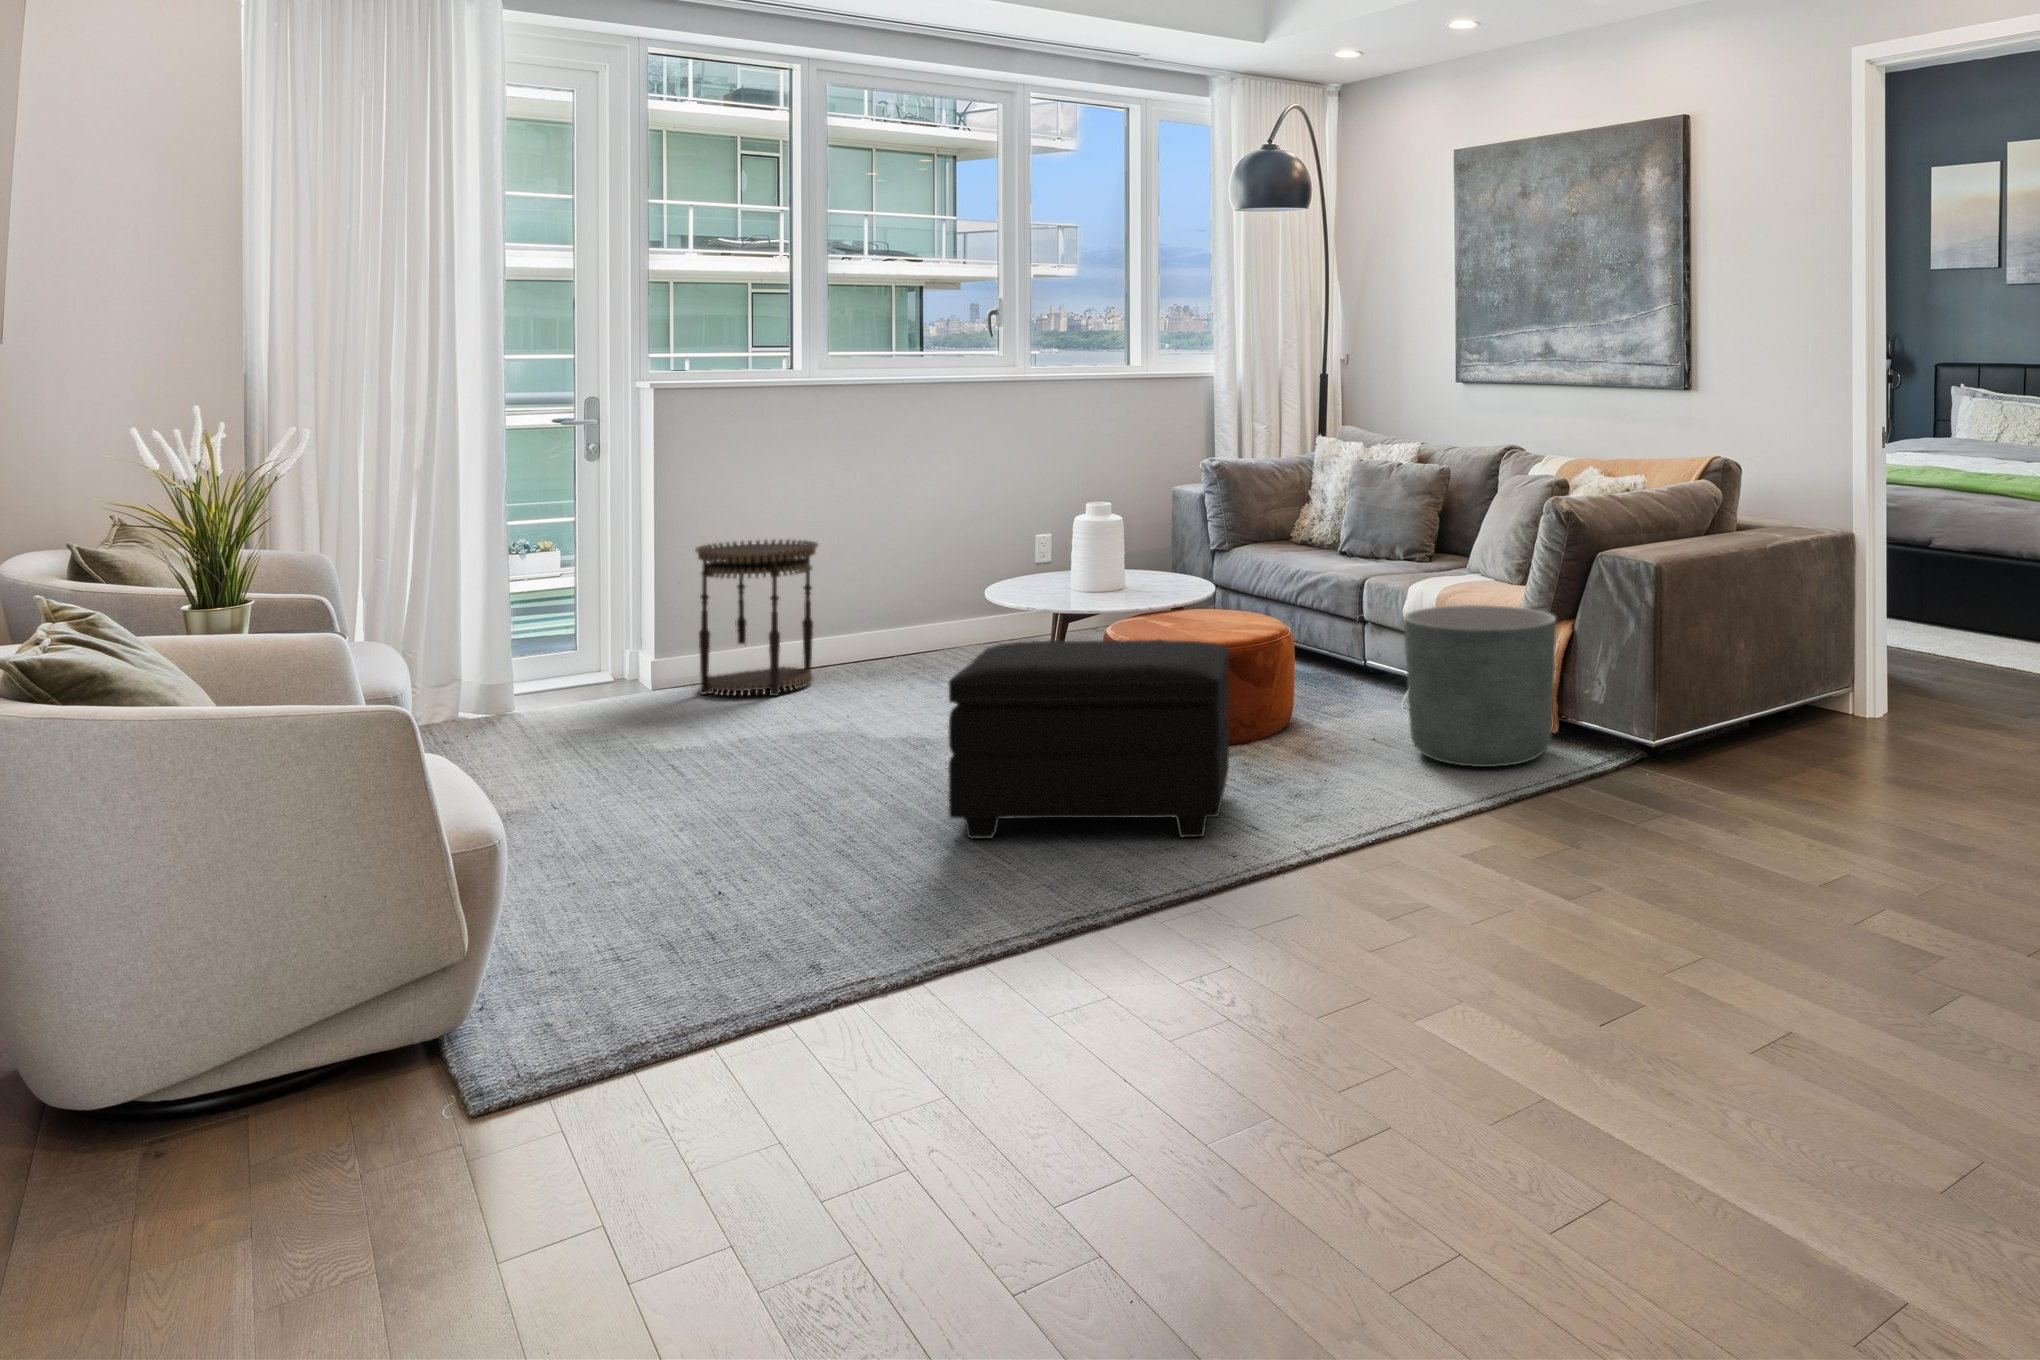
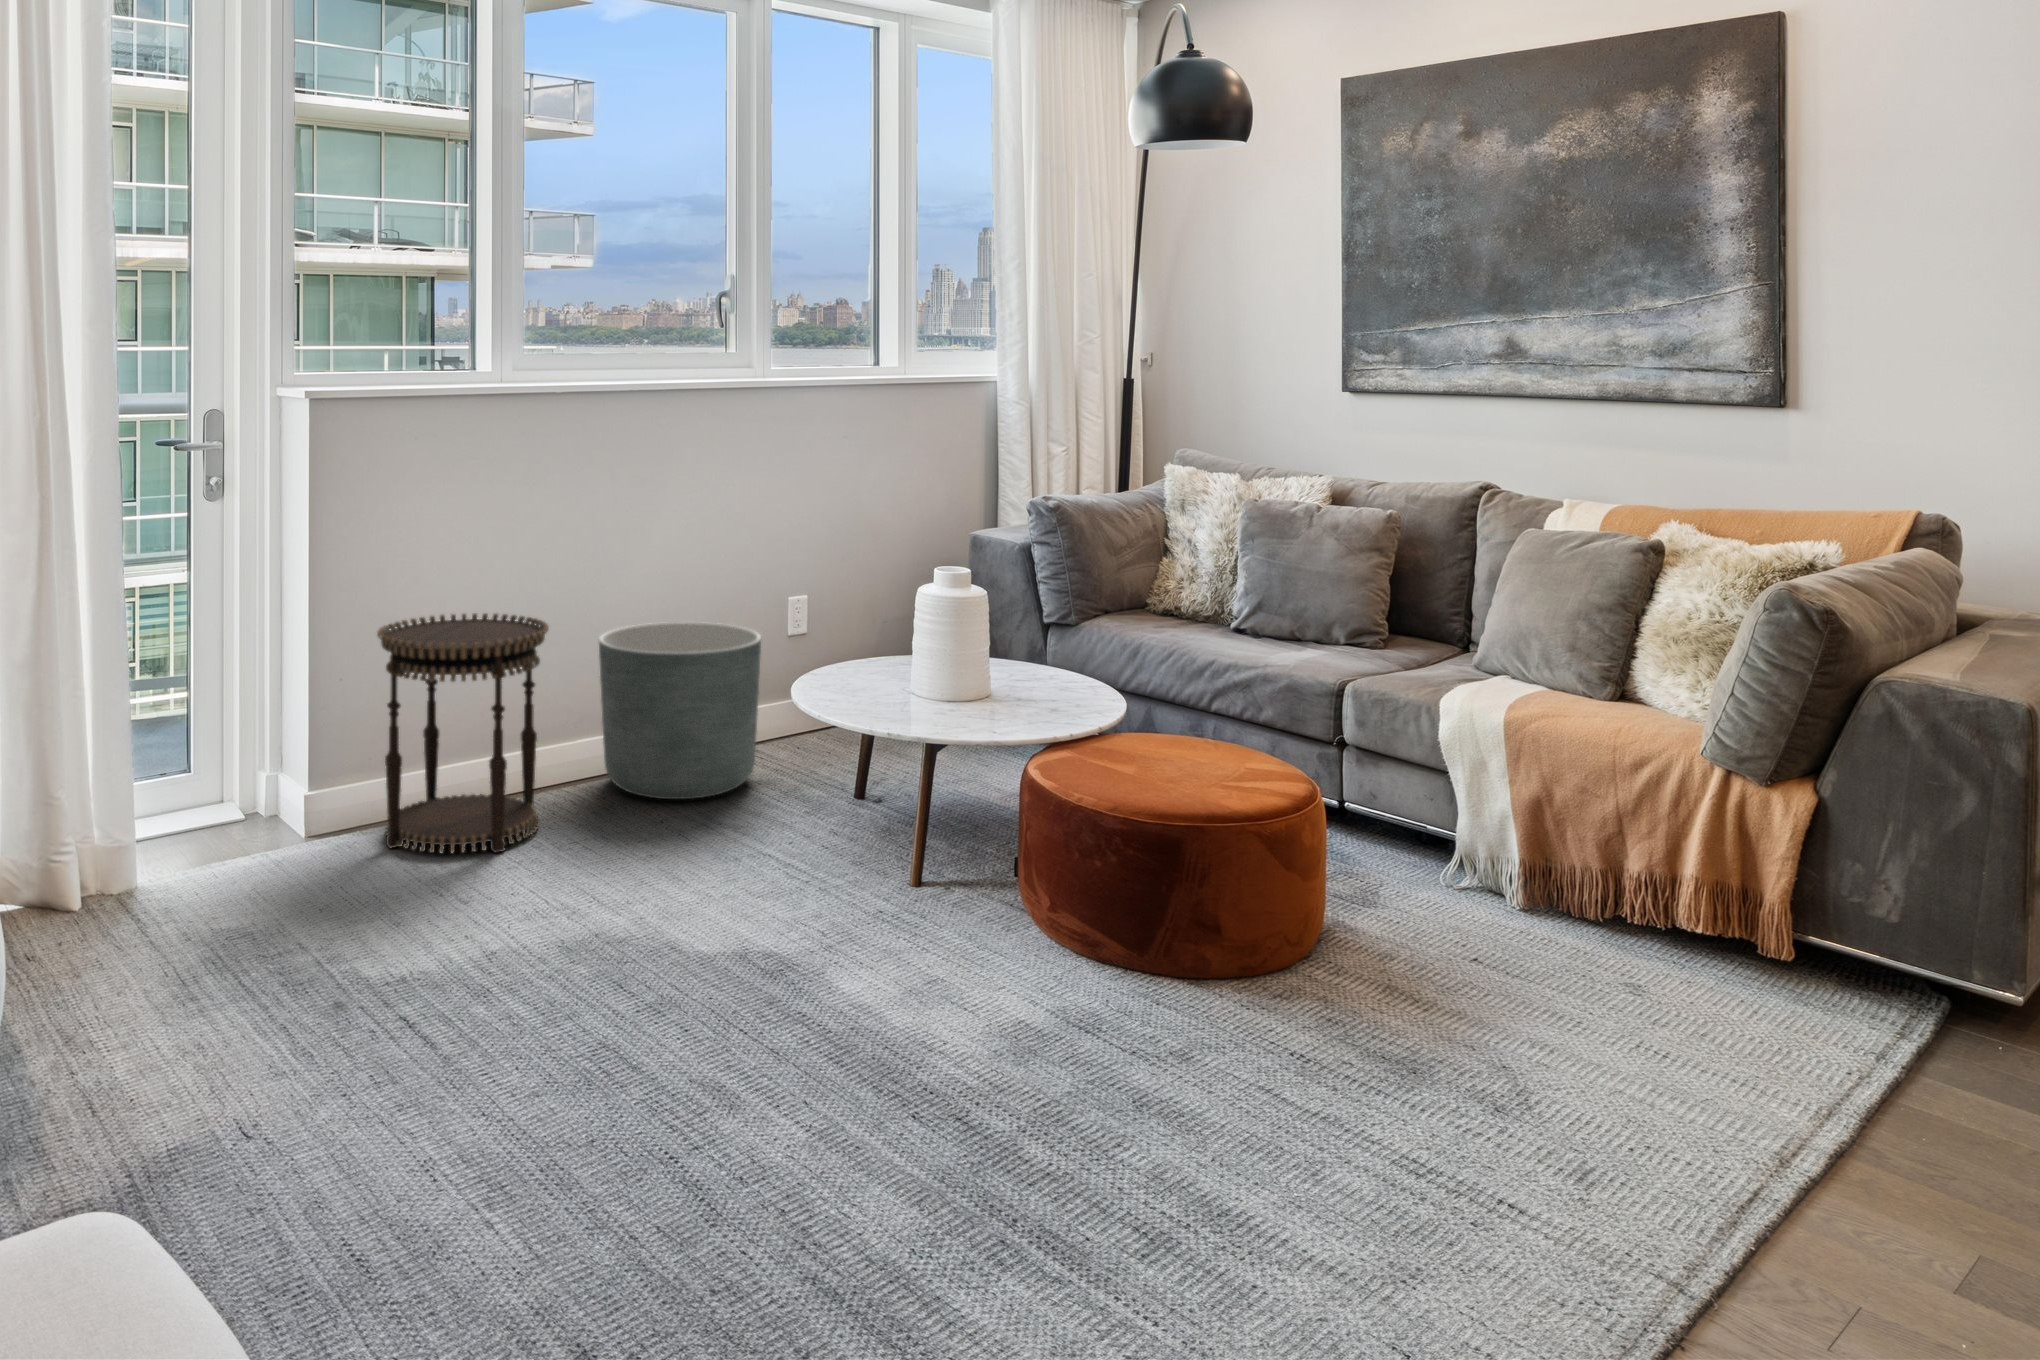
planter: present [1404,605,1556,767] -> present [599,622,761,799]
footstool: present [949,639,1229,839] -> none [993,861,1551,1280]

